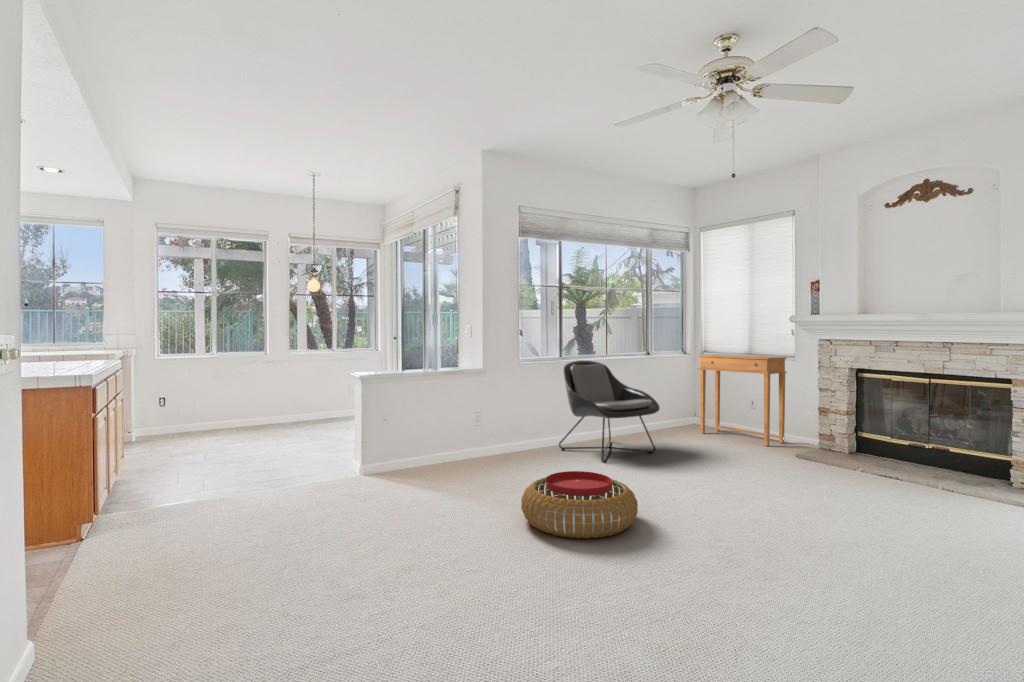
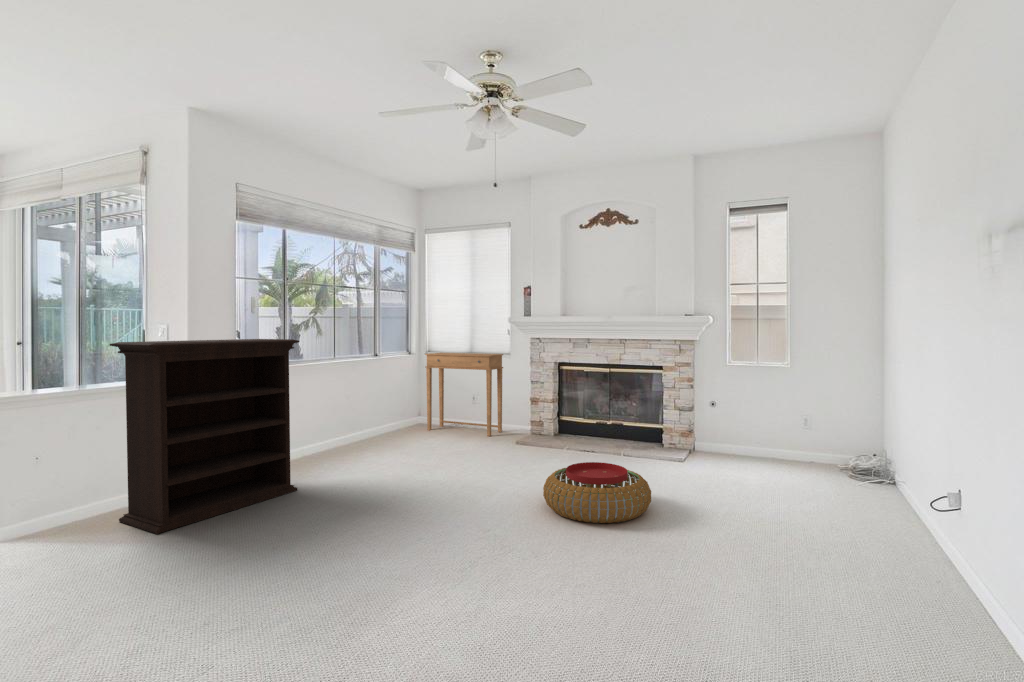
bookshelf: none [422,337,561,488] -> present [110,339,300,534]
lounge chair: present [559,360,660,462] -> none [288,363,398,472]
pouf: present [521,471,638,538] -> present [543,462,651,523]

